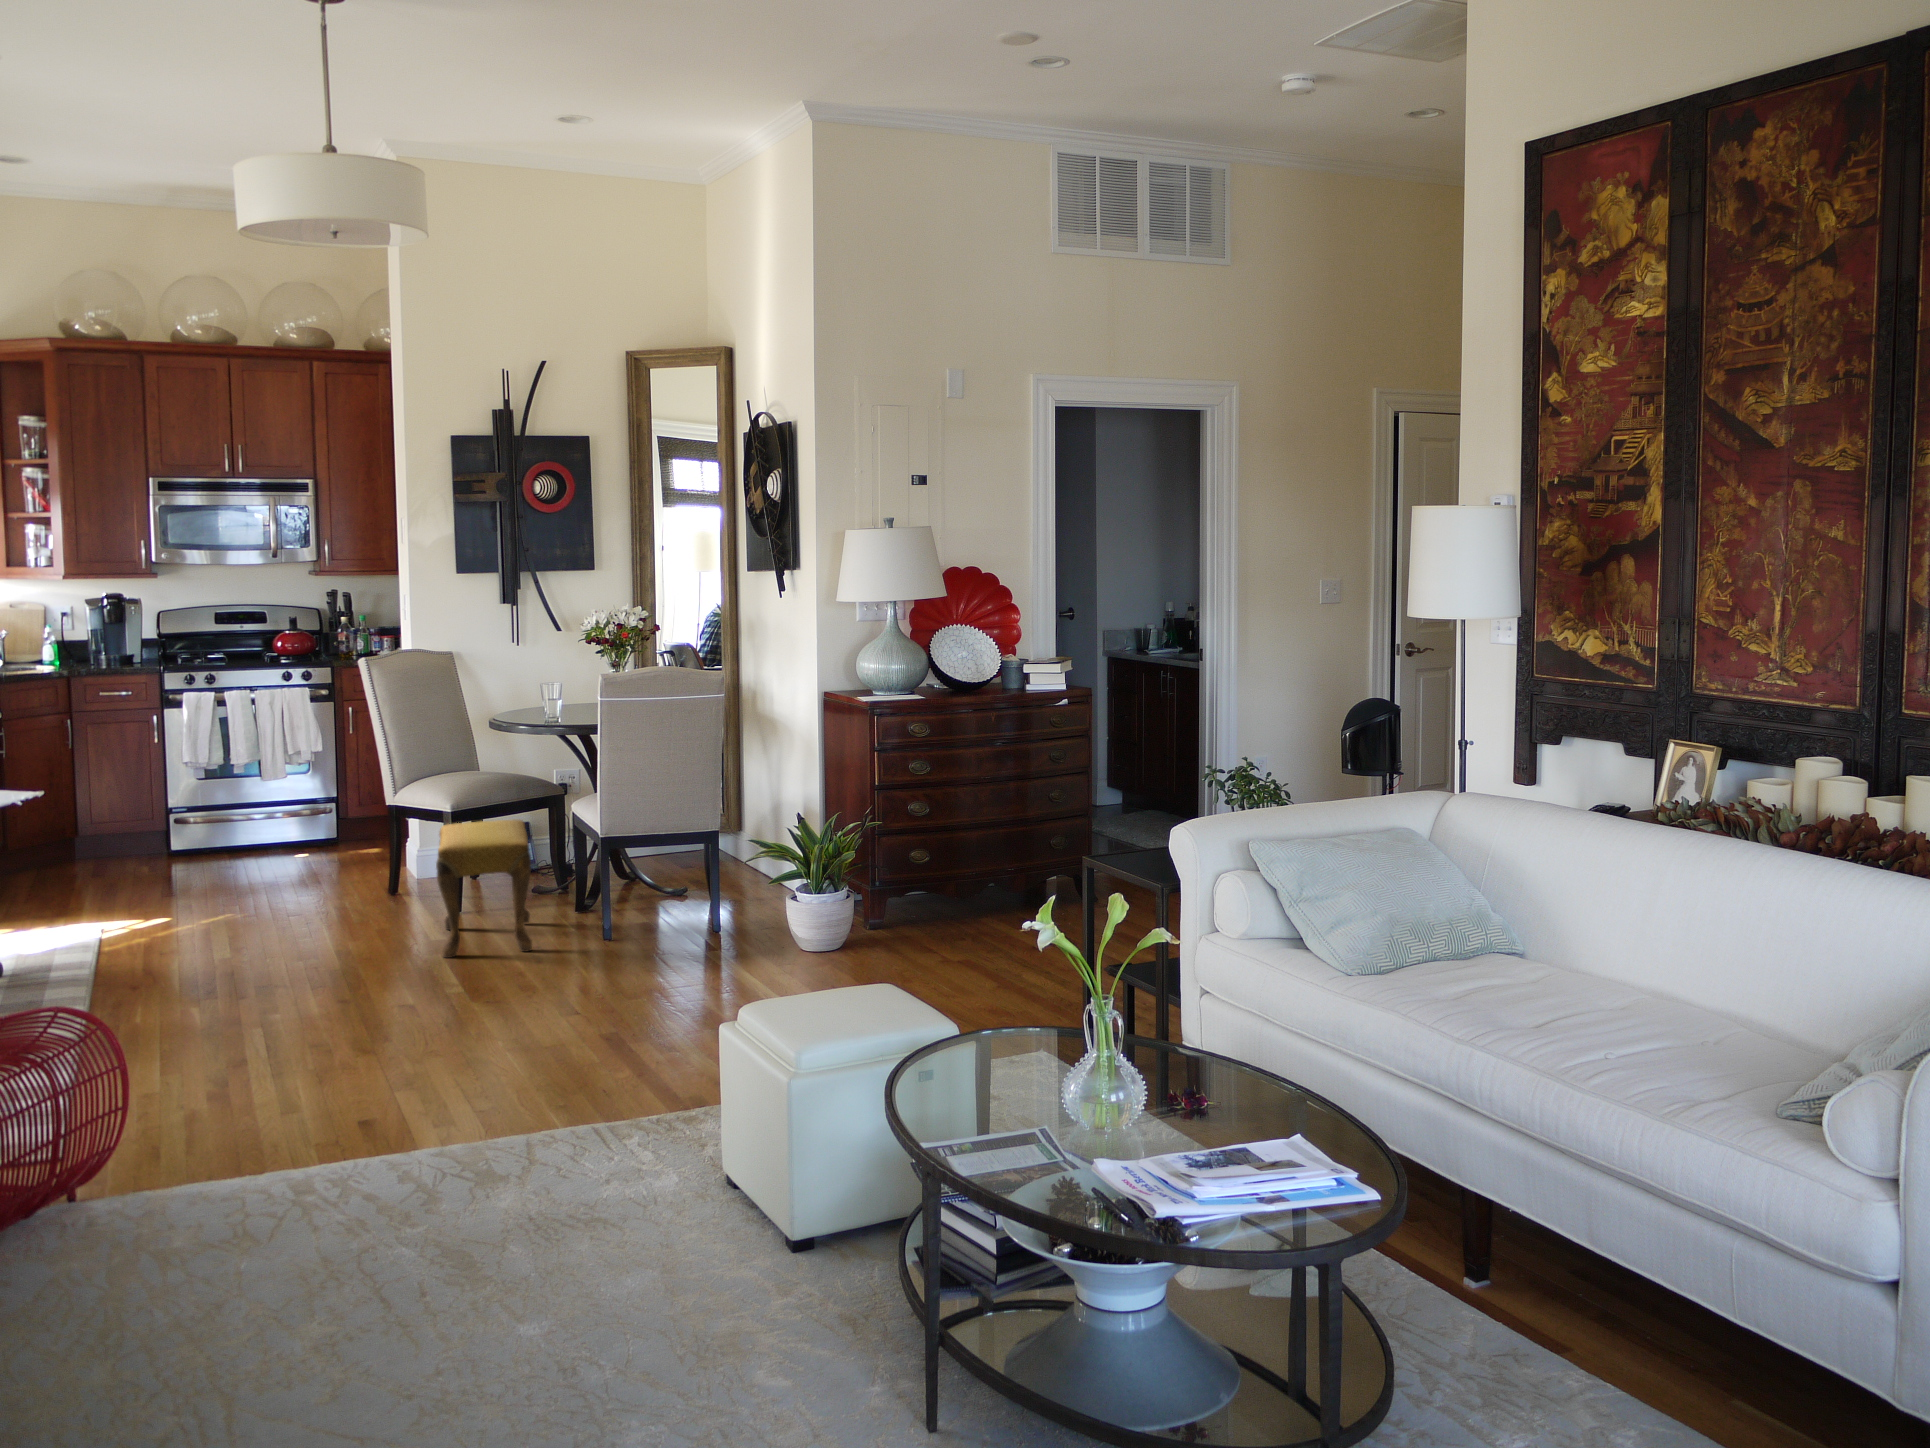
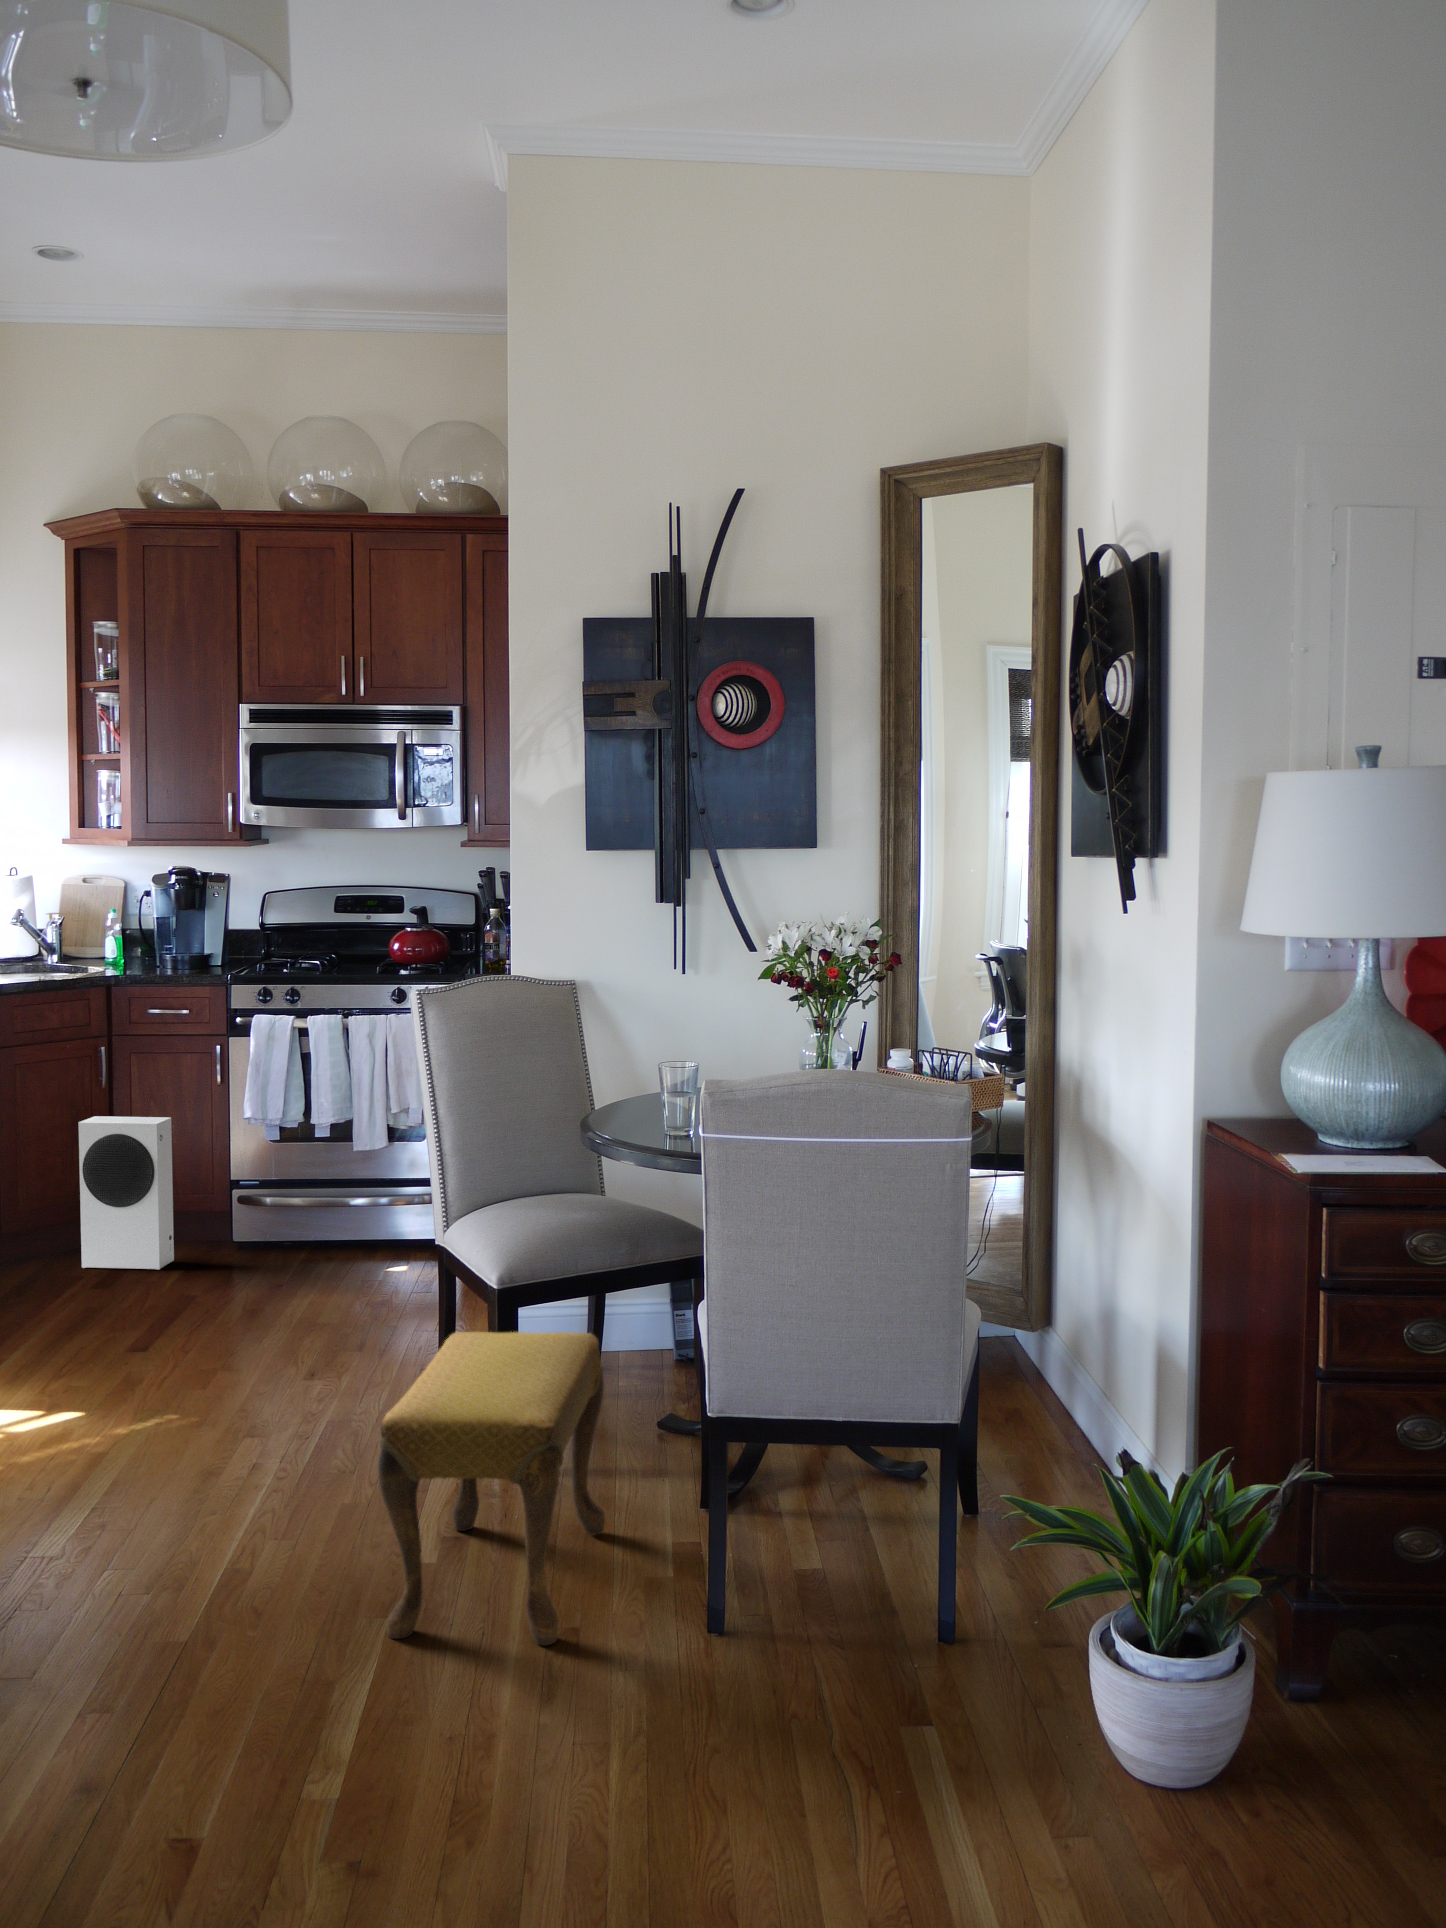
speaker: none [54,764,128,871] -> present [79,1116,174,1270]

